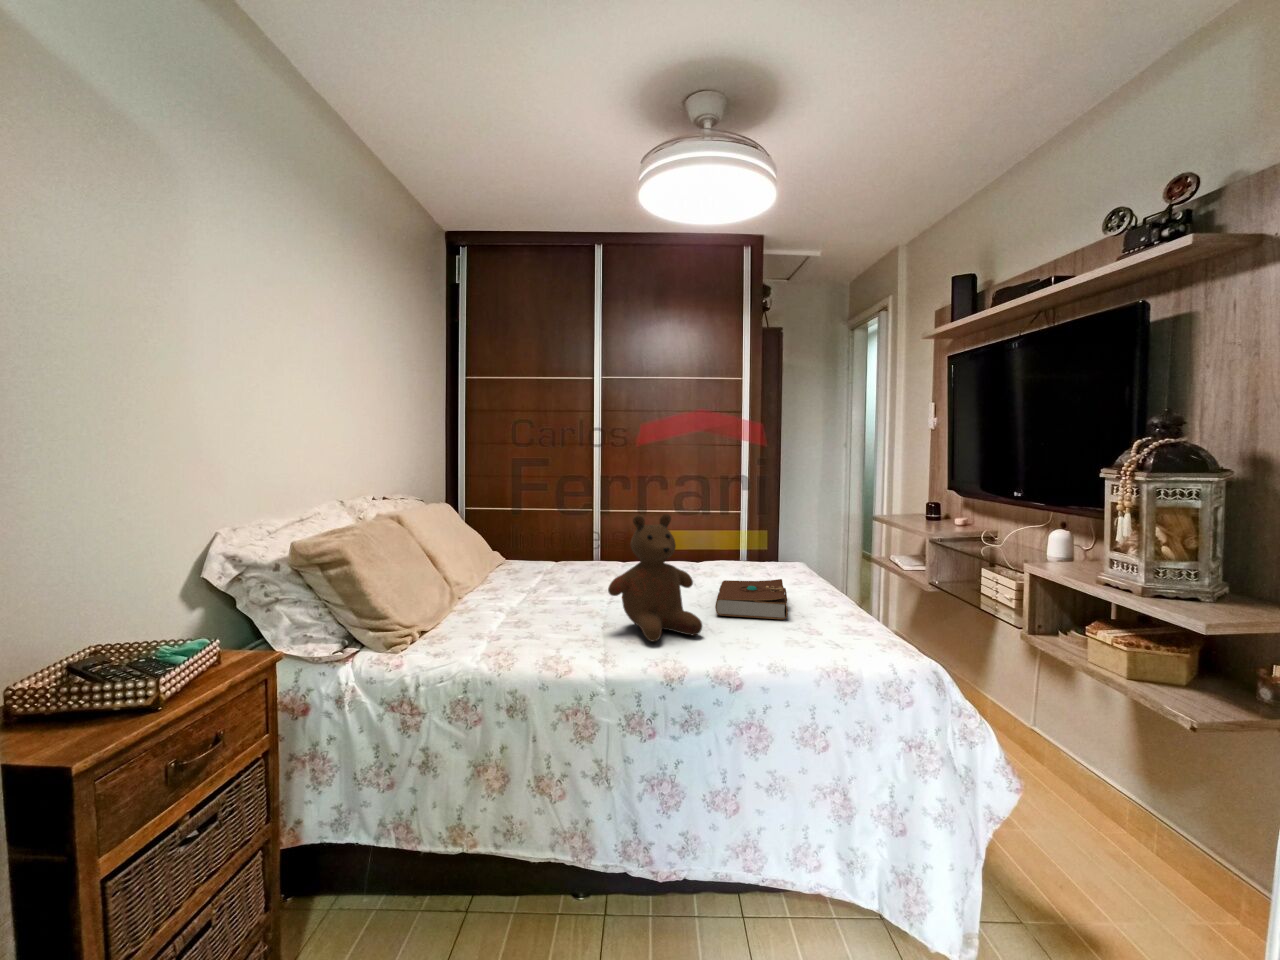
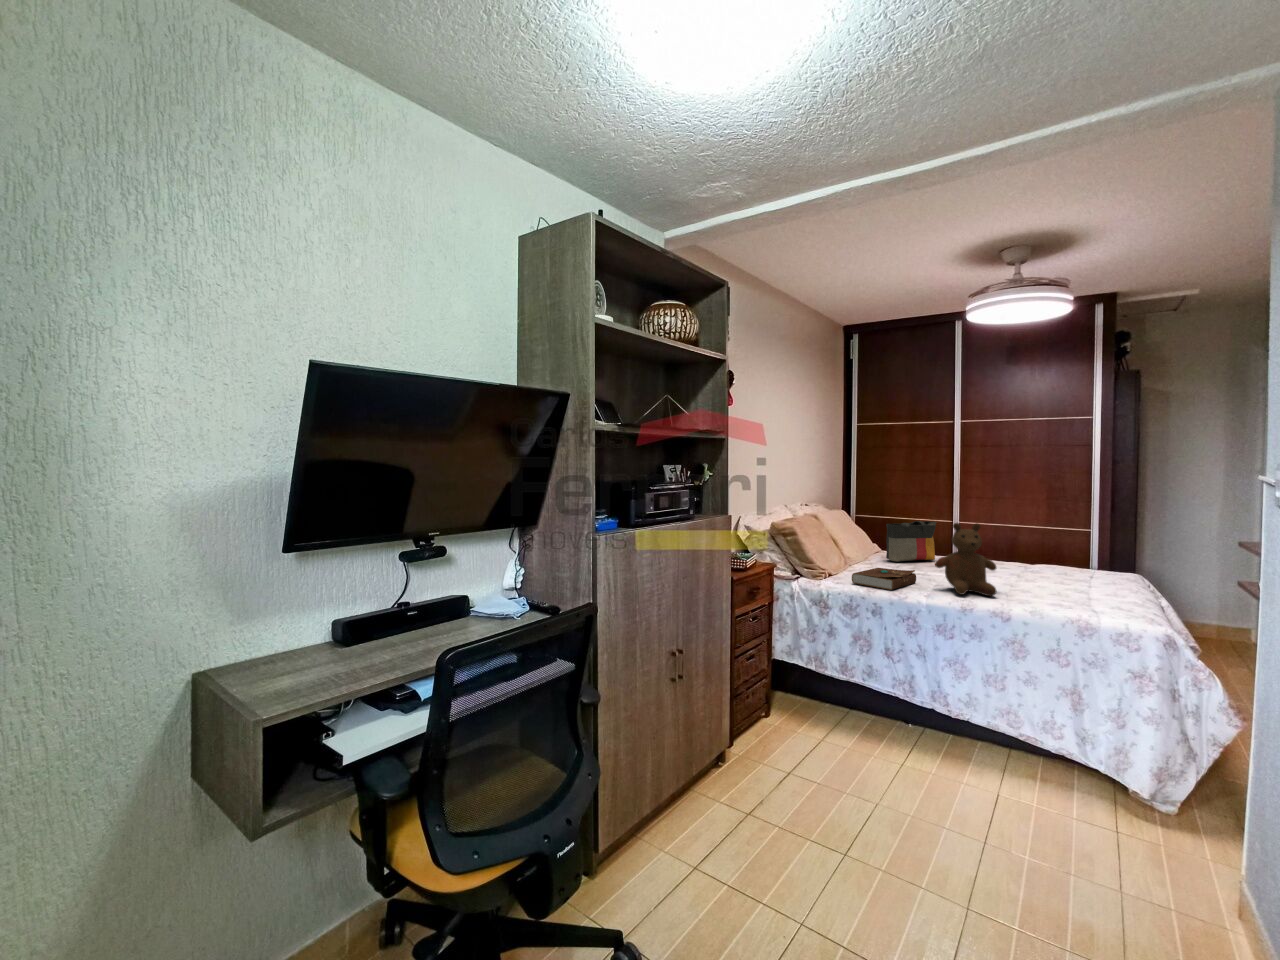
tote bag: none [522,511,589,578] -> present [886,521,936,562]
book: present [715,579,788,619] -> present [852,568,916,590]

